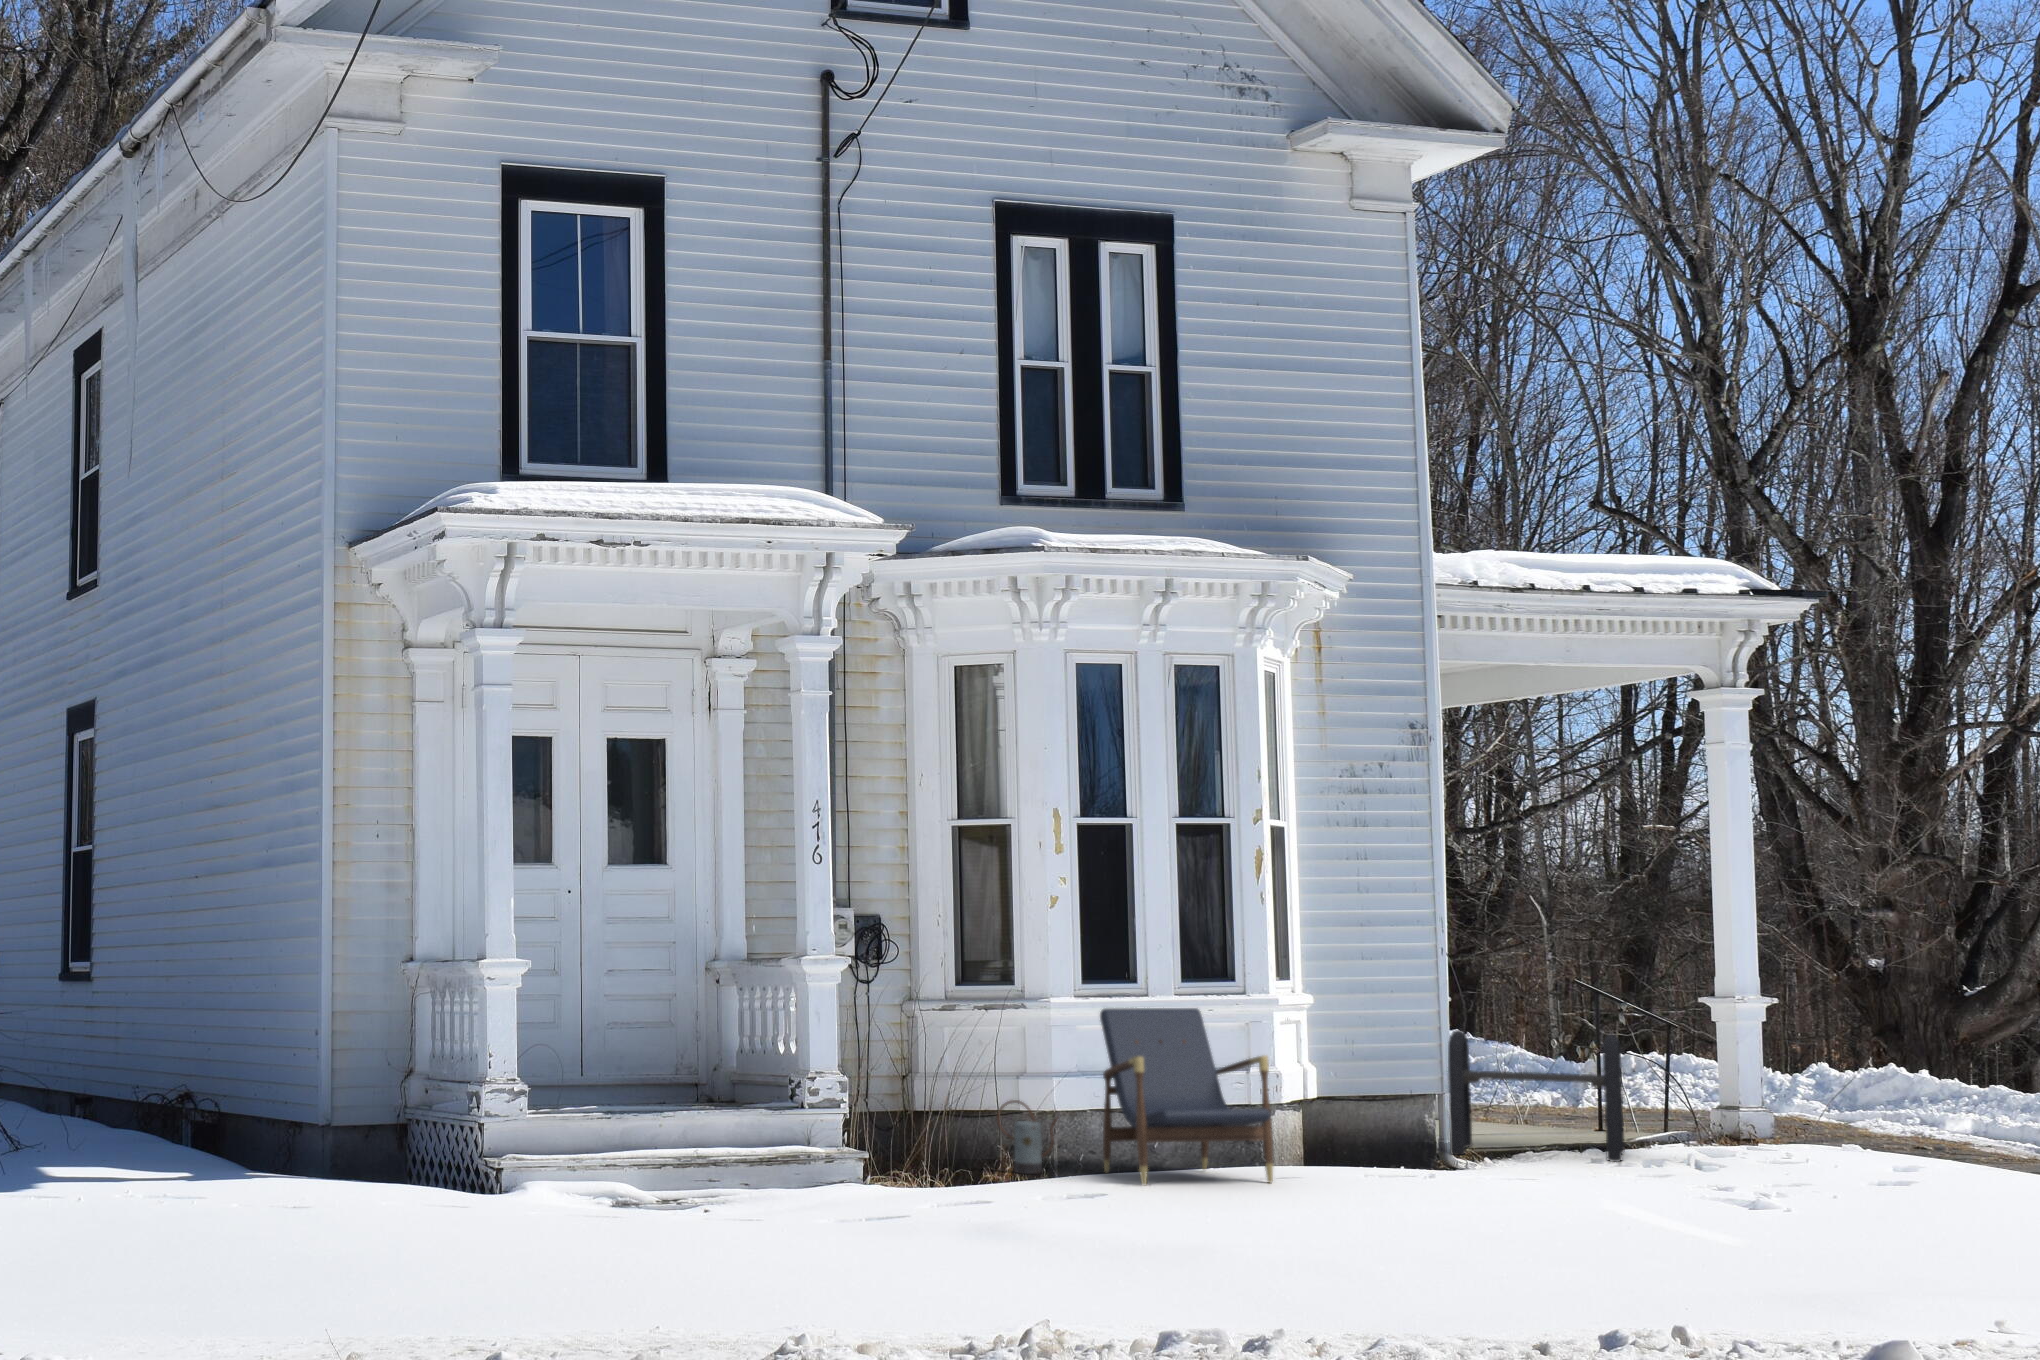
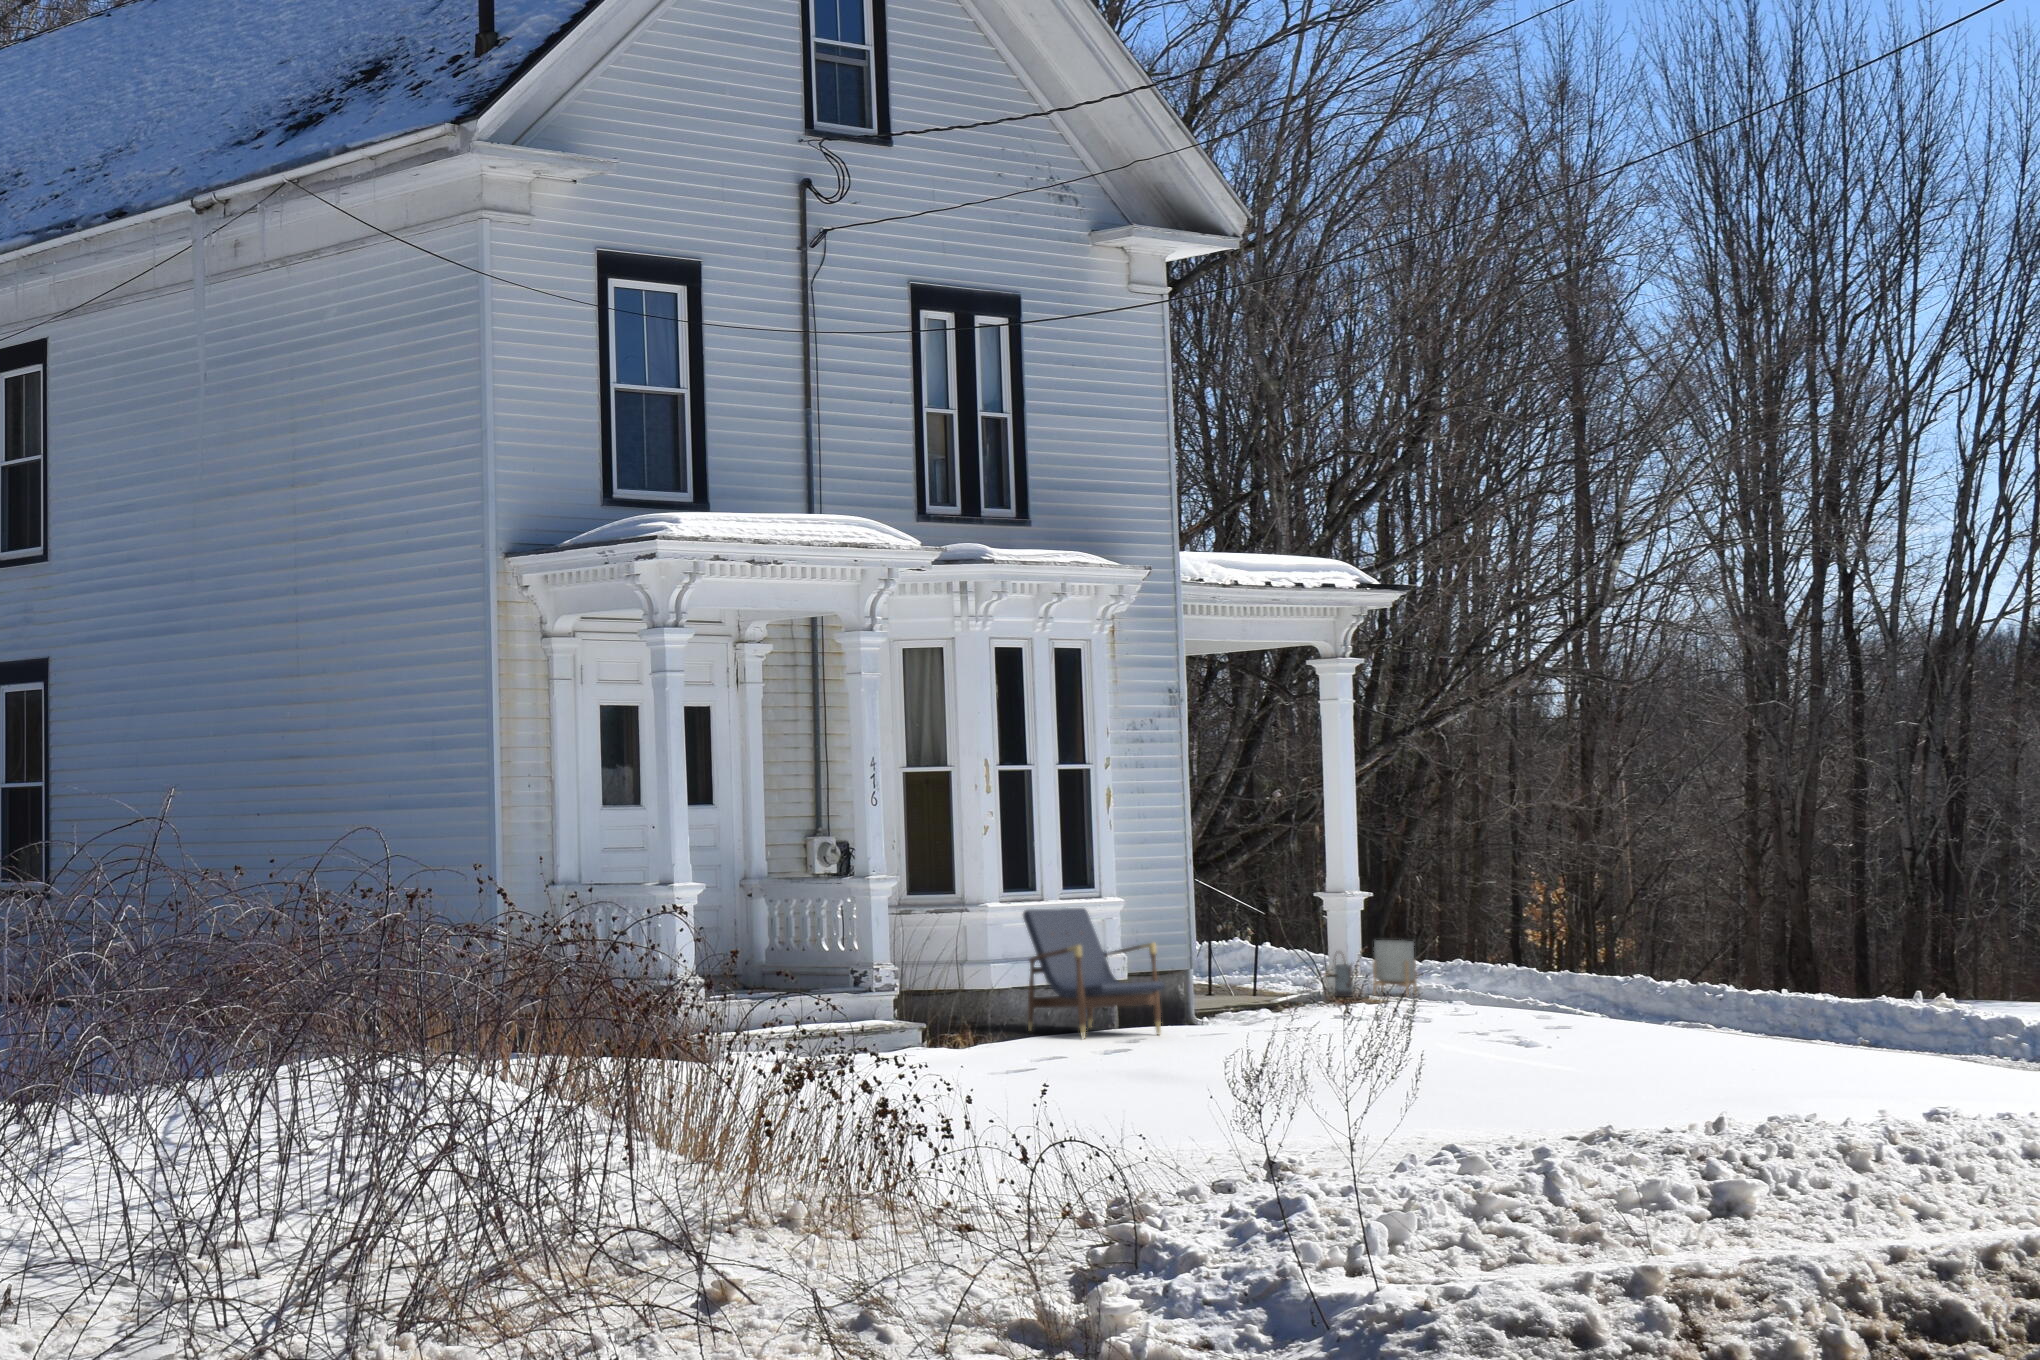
bench: present [1448,1030,1625,1162] -> none [1193,919,1329,1014]
planter: none [1768,1065,1837,1143] -> present [1373,940,1417,996]
watering can: present [997,1100,1058,1174] -> present [1334,954,1353,997]

